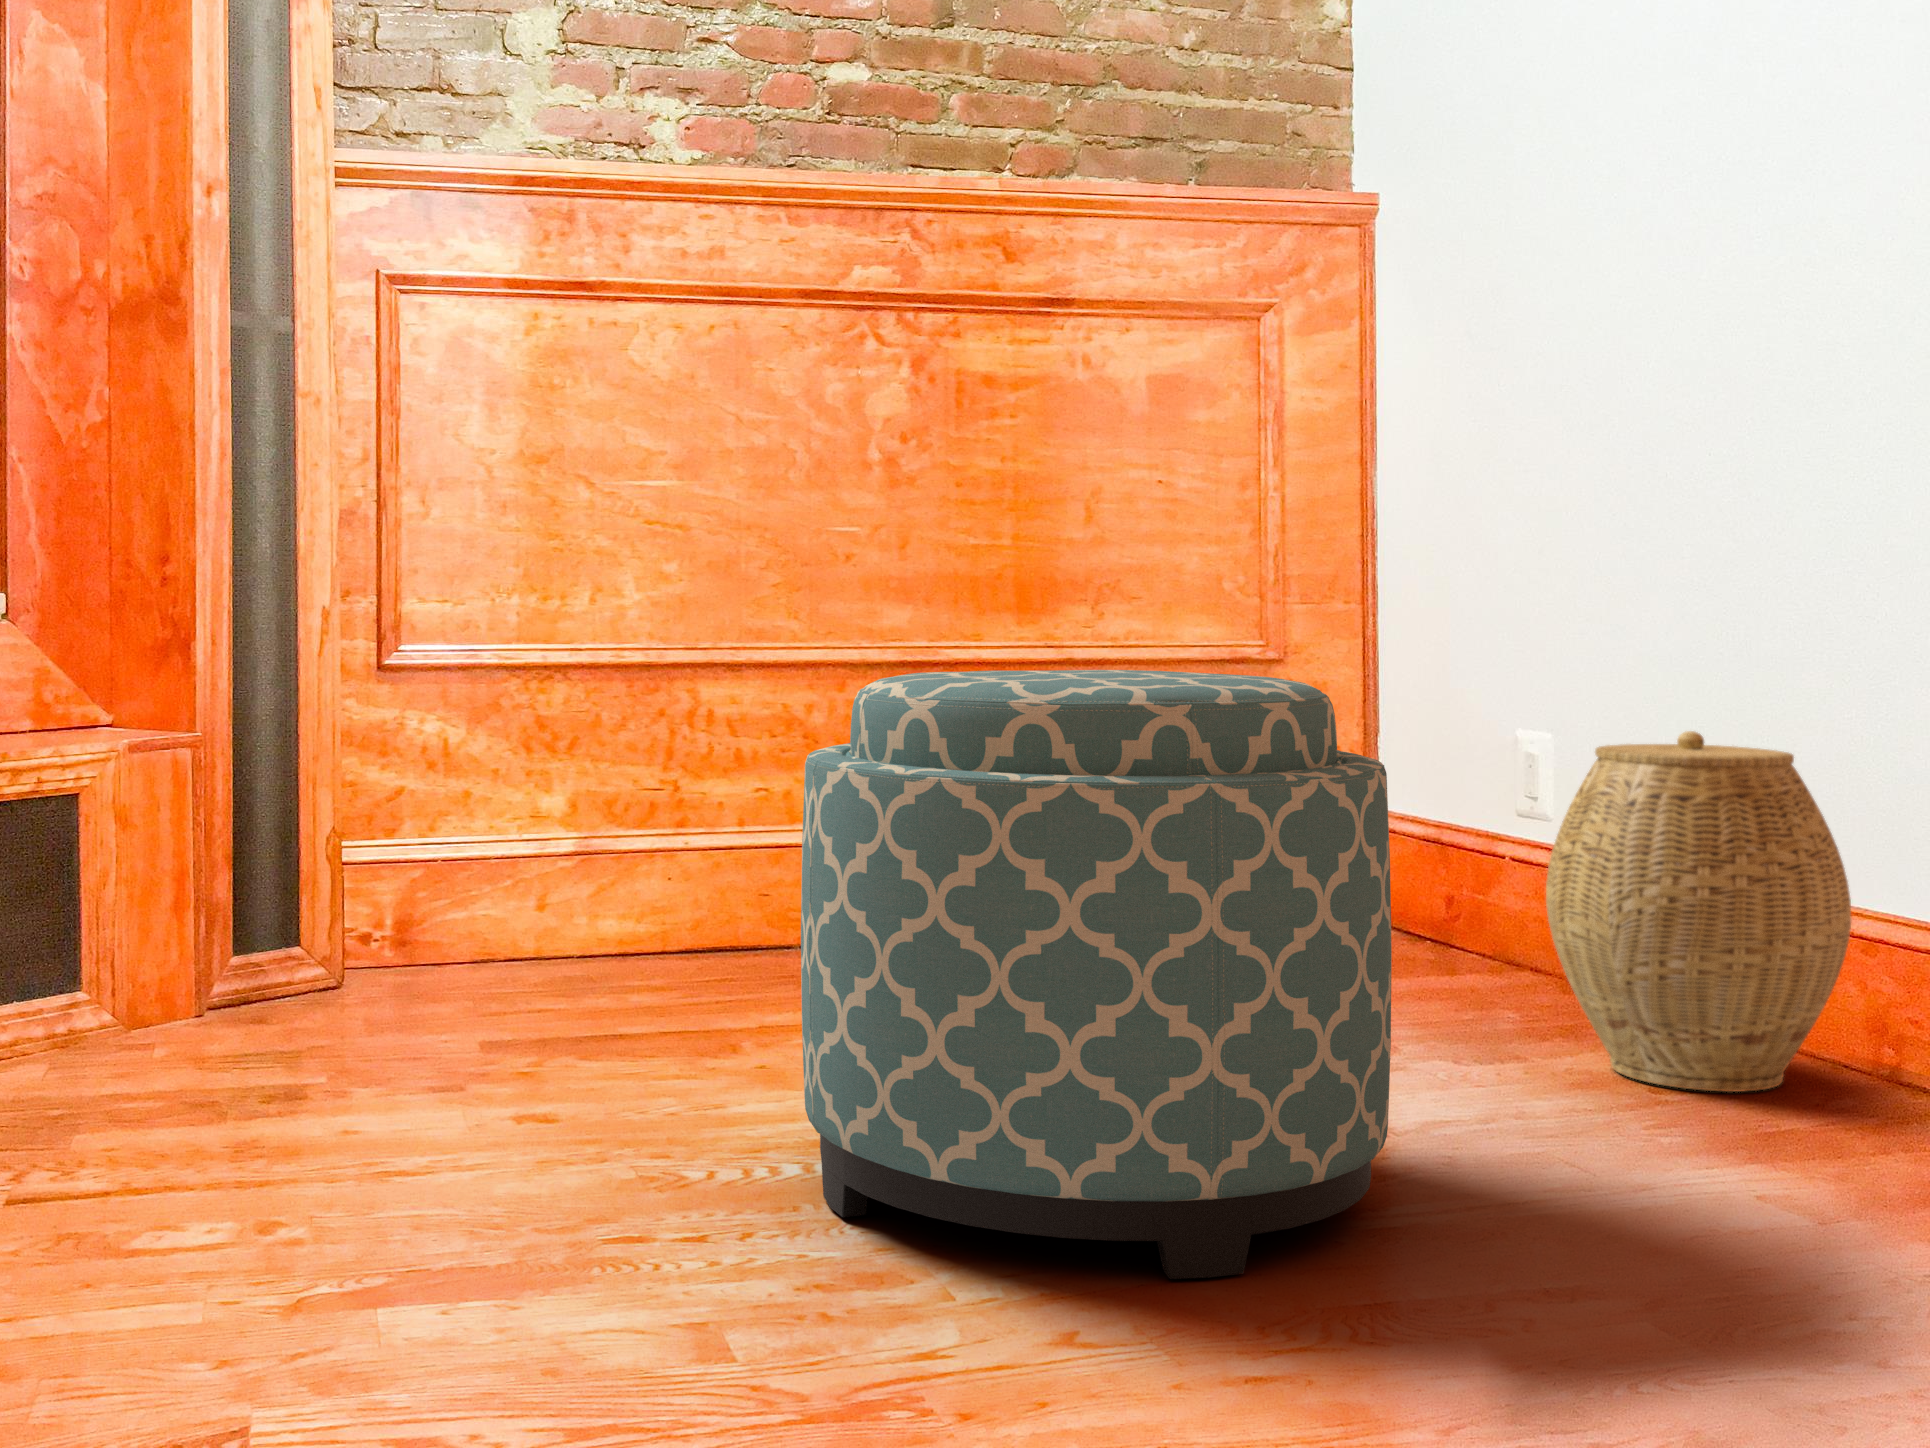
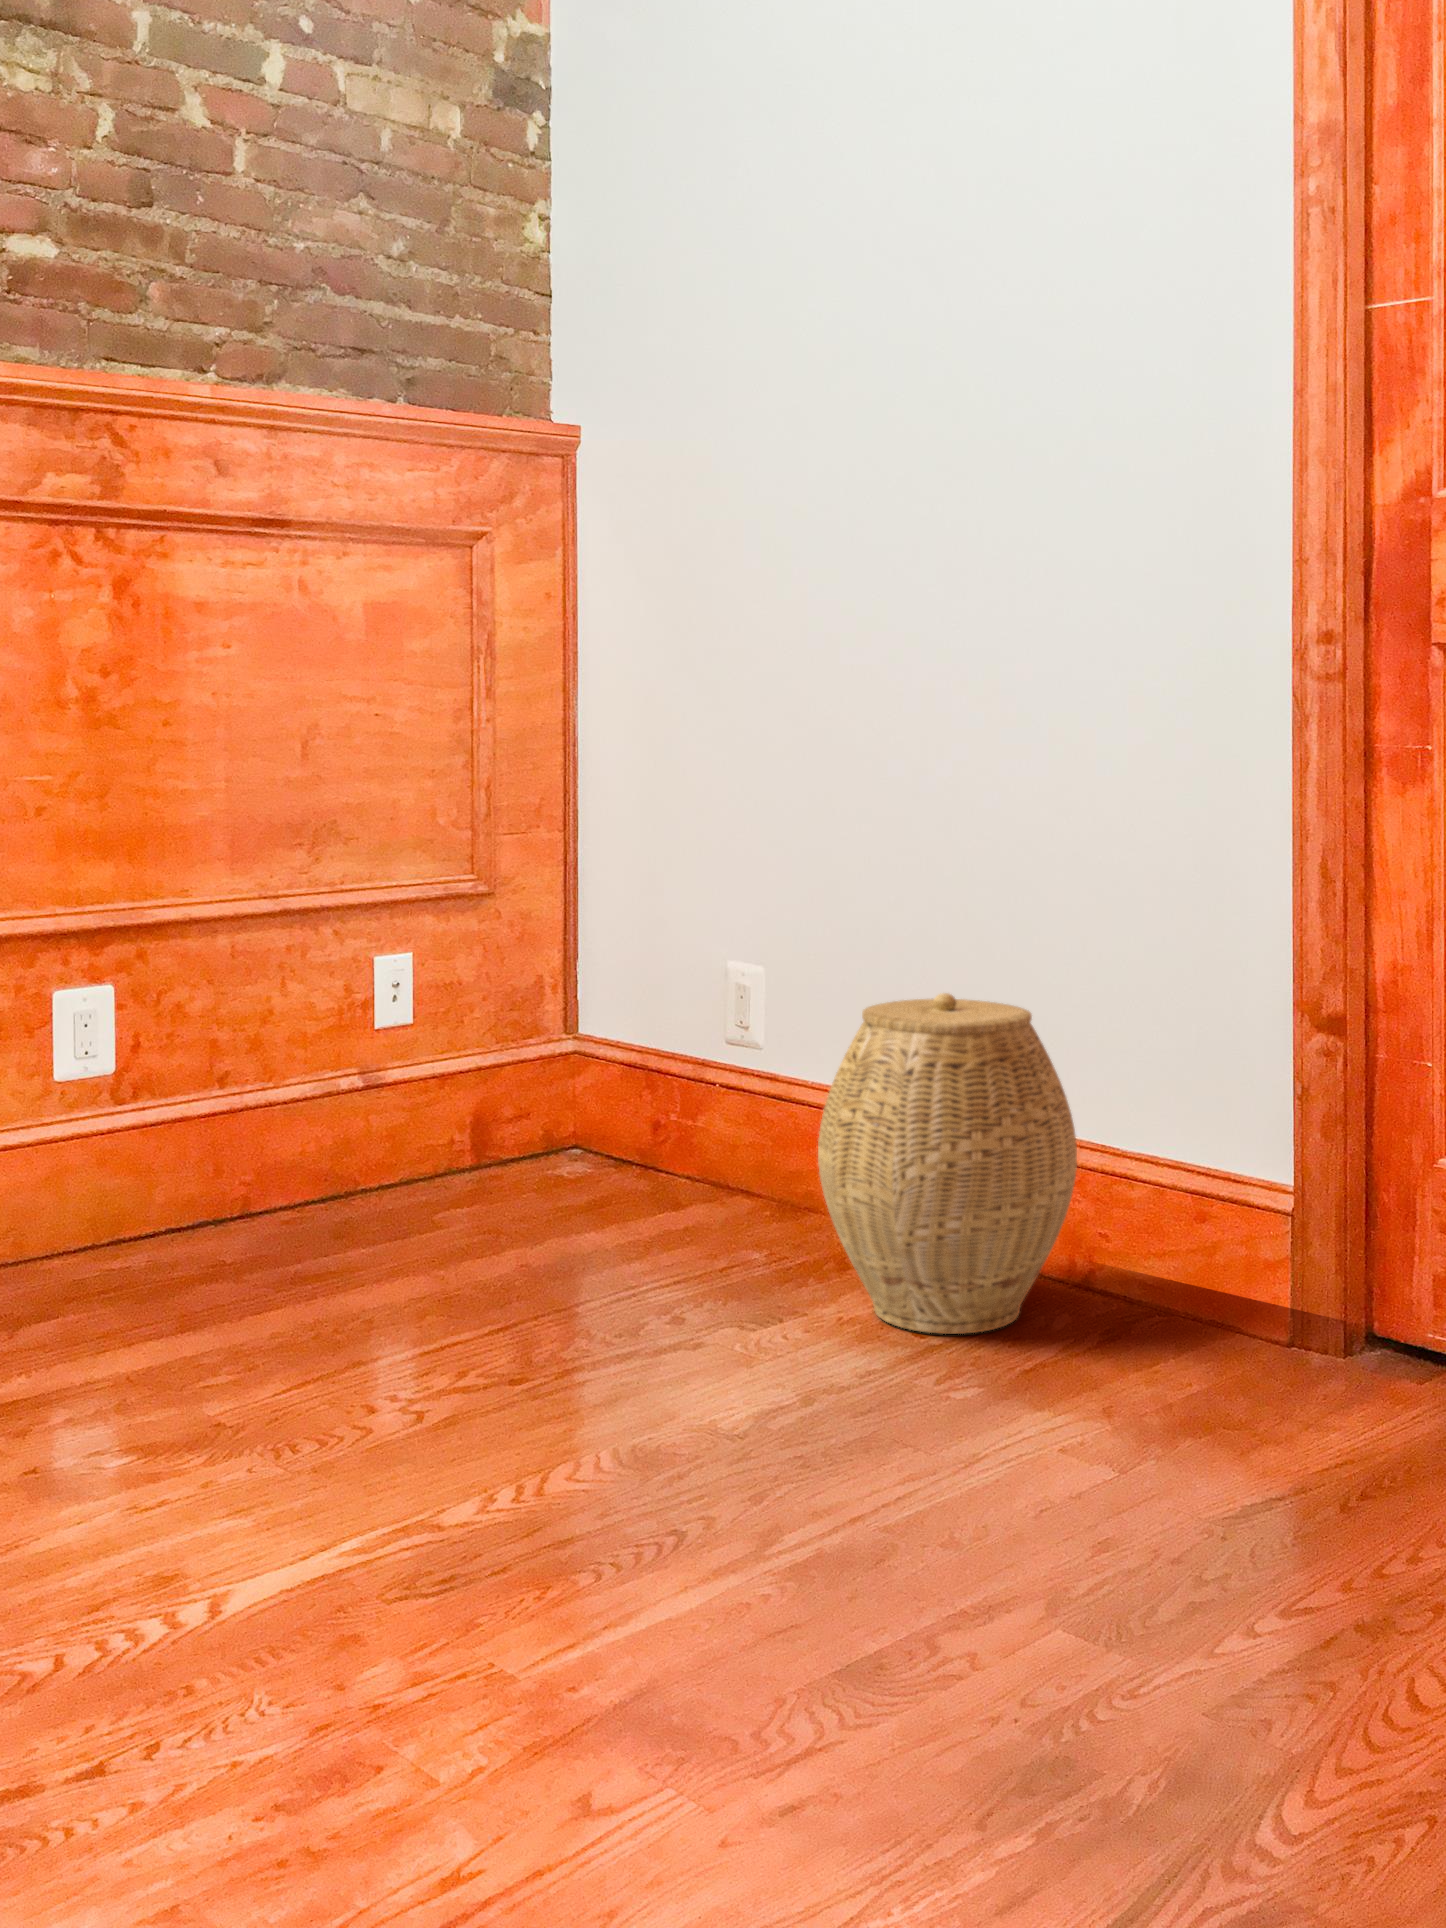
ottoman: present [801,670,1392,1279] -> none [147,1007,808,1744]

